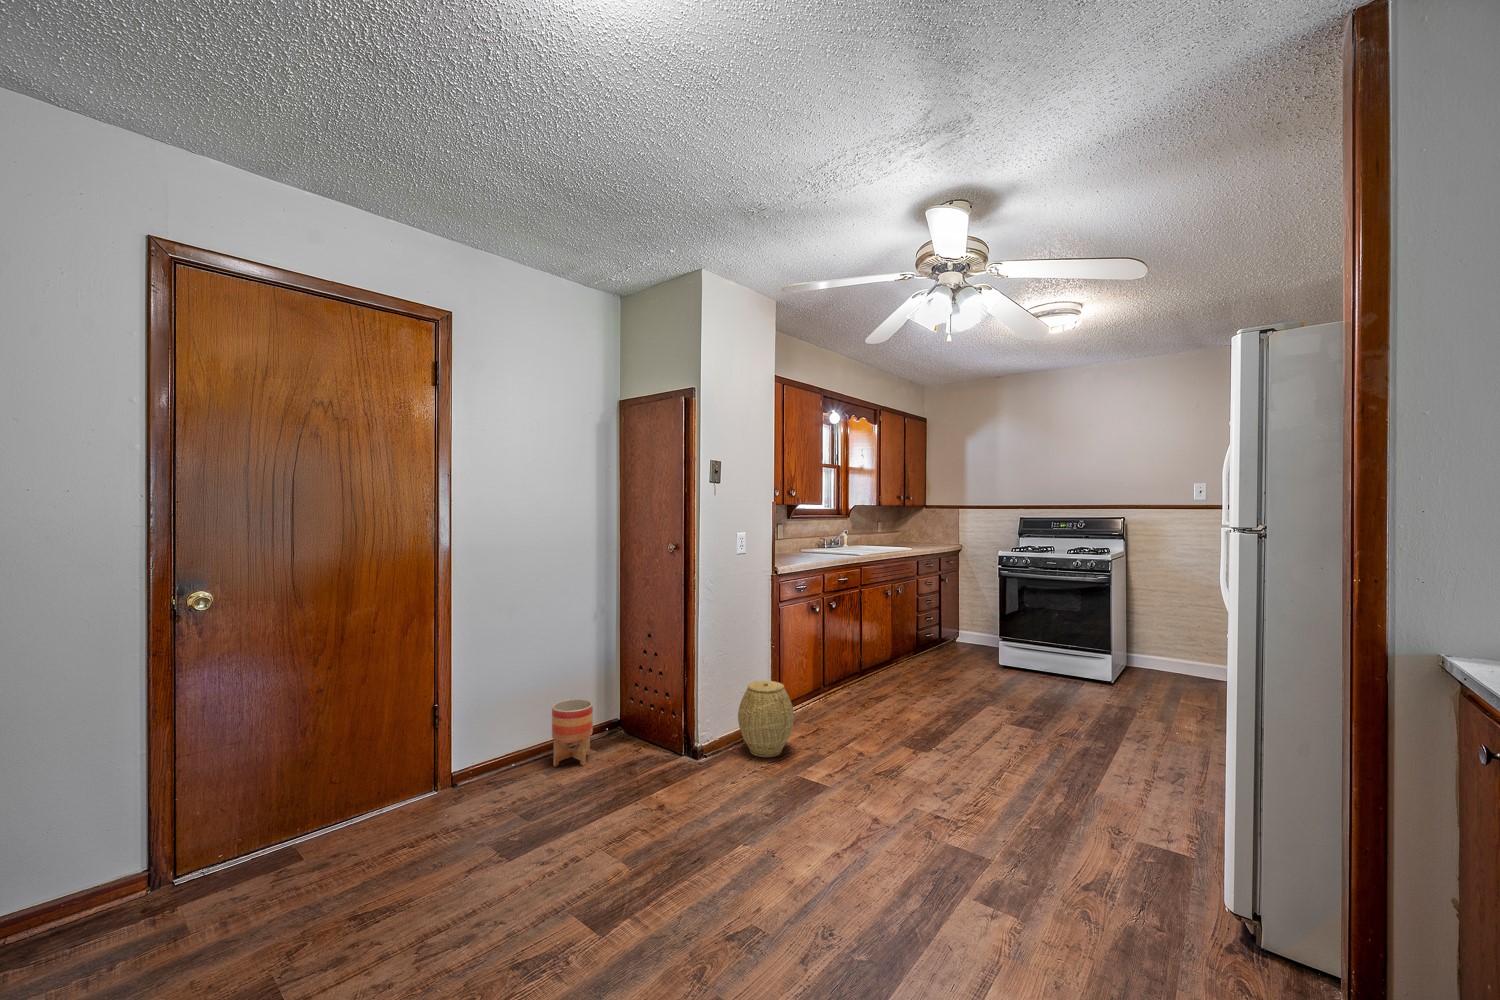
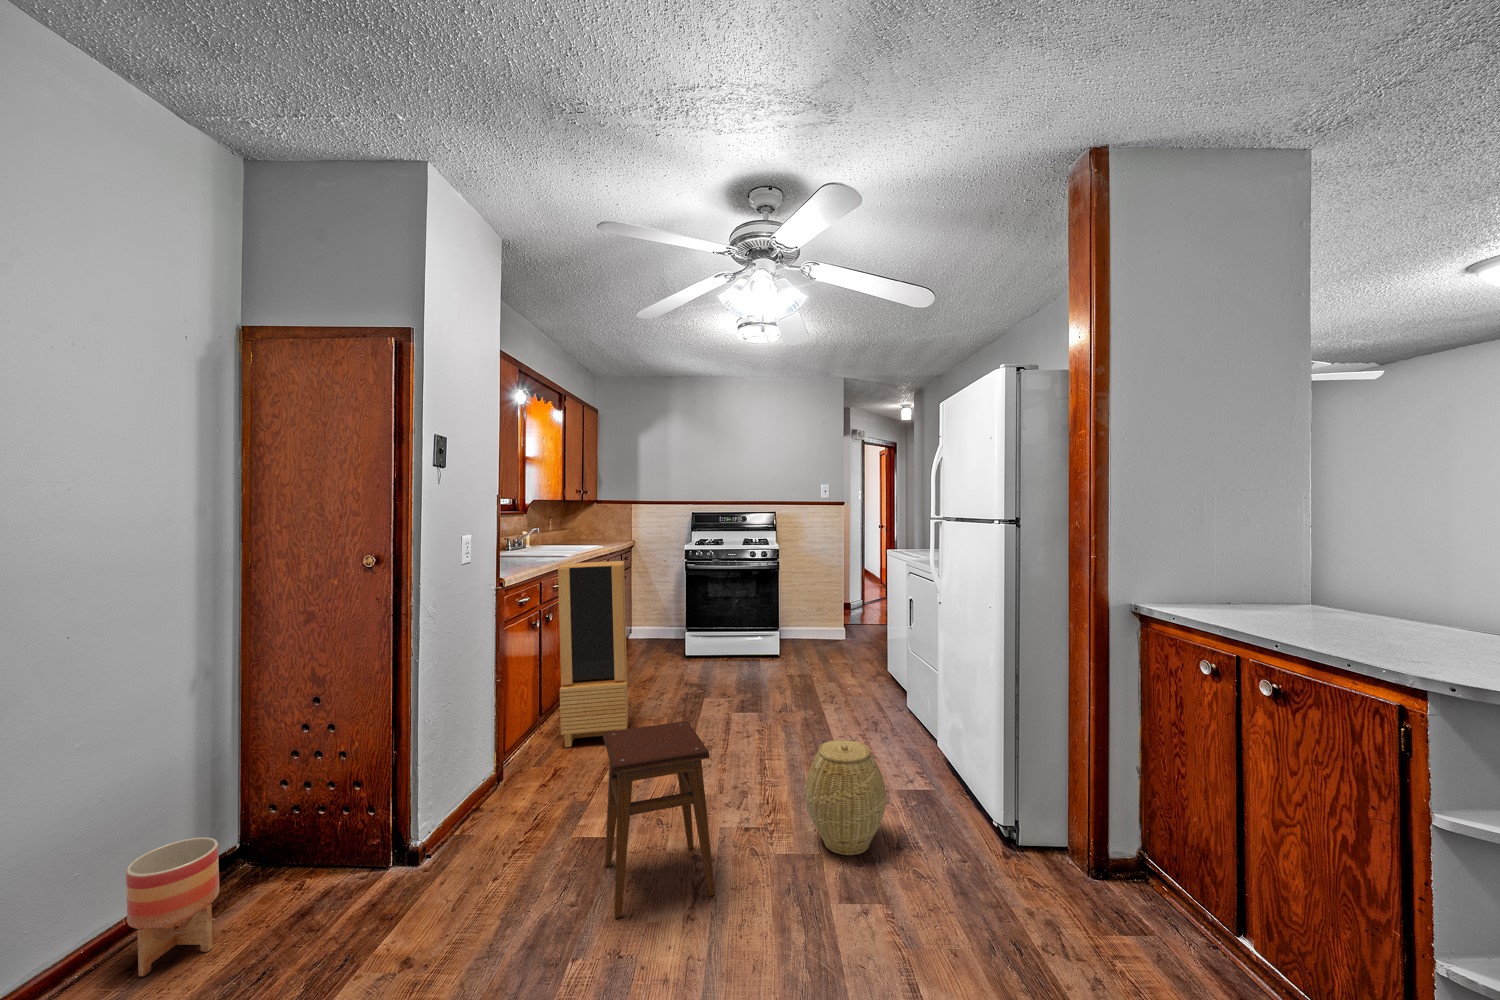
storage cabinet: none [834,559,902,722] -> present [558,561,628,747]
woven basket: present [738,681,794,757] -> present [805,740,886,855]
stool: none [789,695,881,849] -> present [603,721,715,918]

